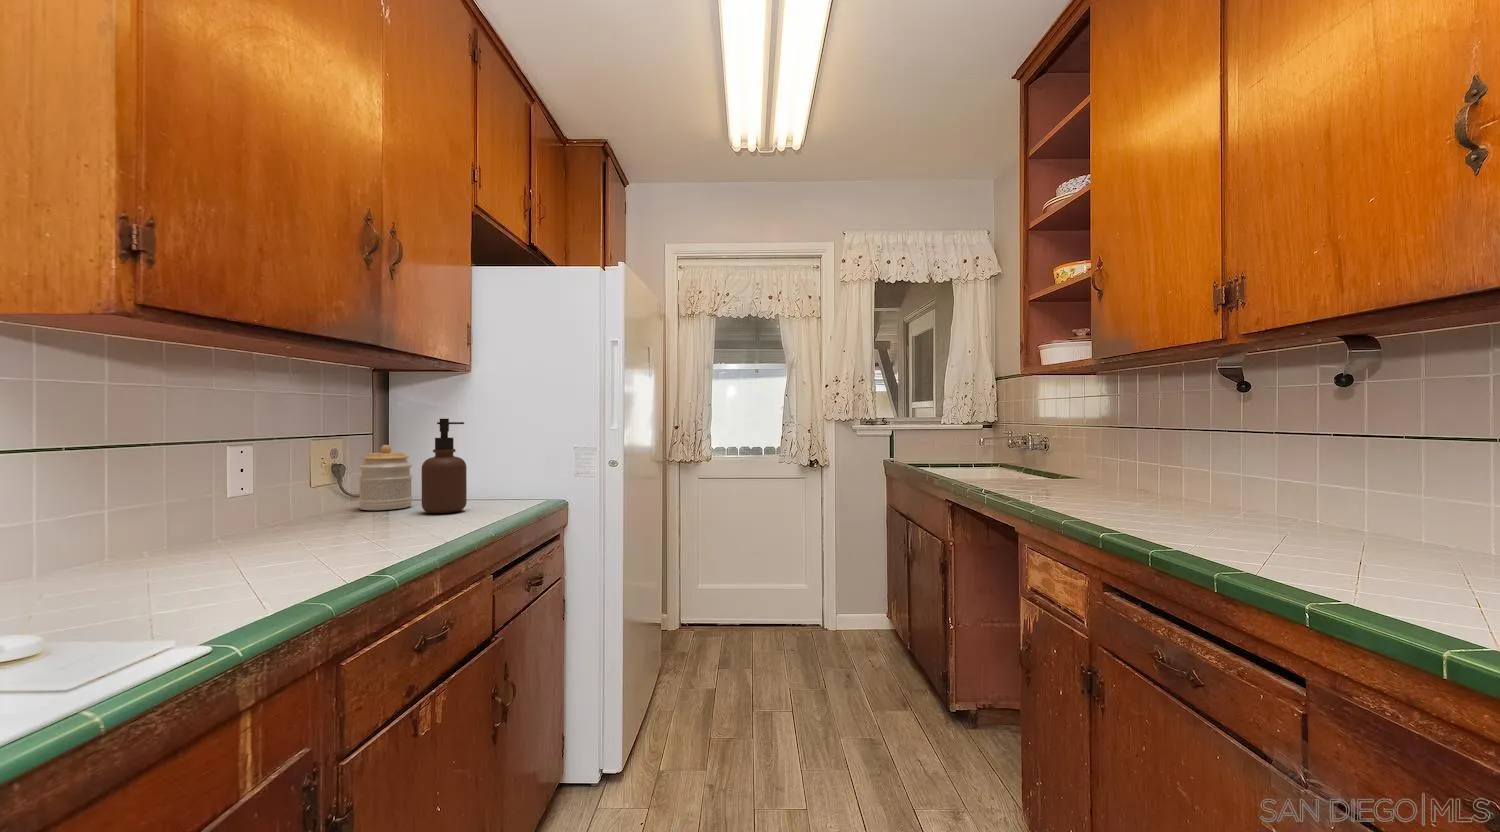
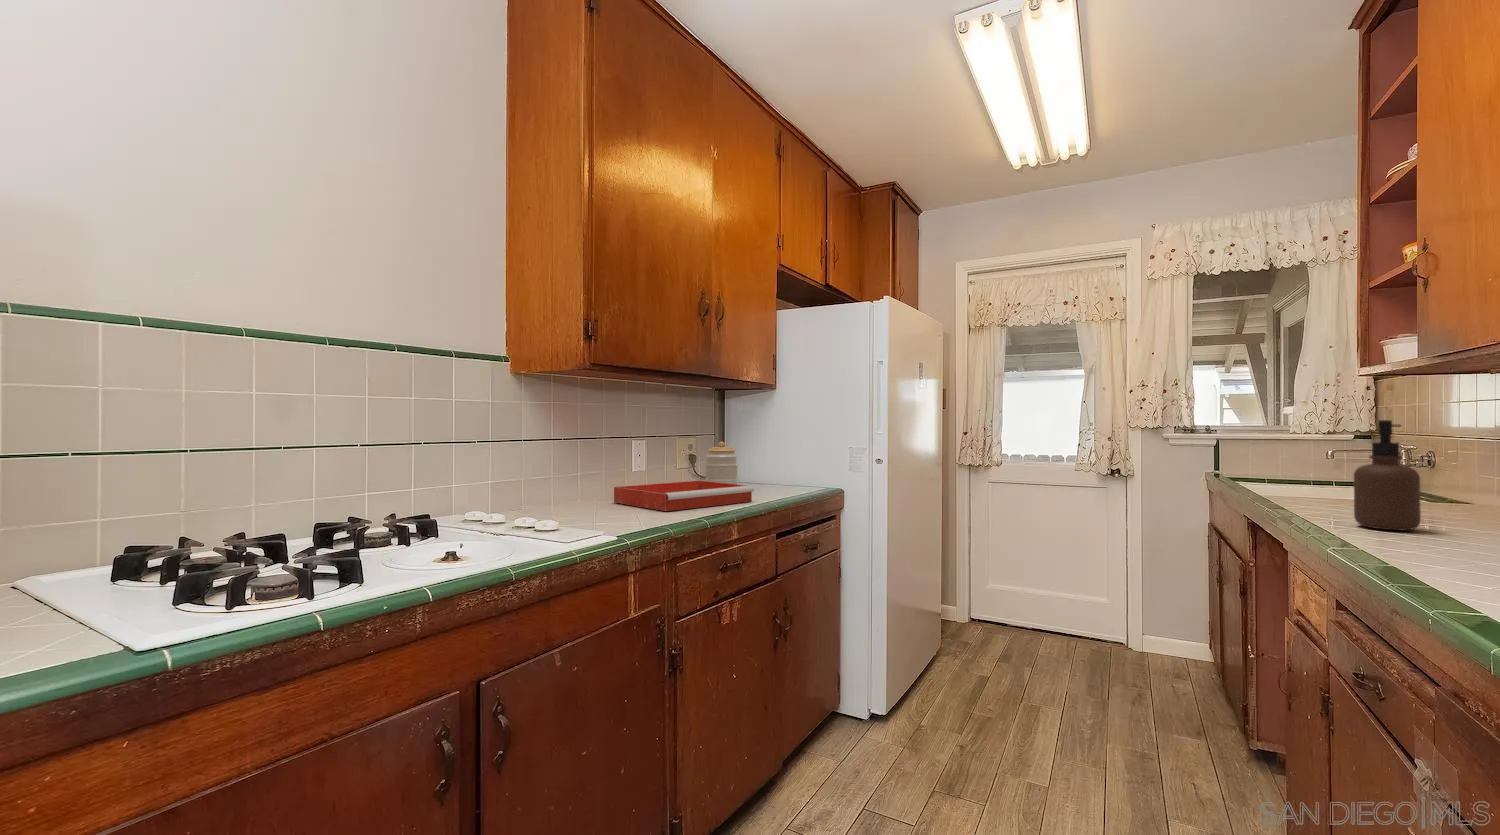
soap dispenser: present [422,419,467,513] -> present [1354,420,1421,531]
tray: none [190,505,456,566] -> present [614,481,754,511]

